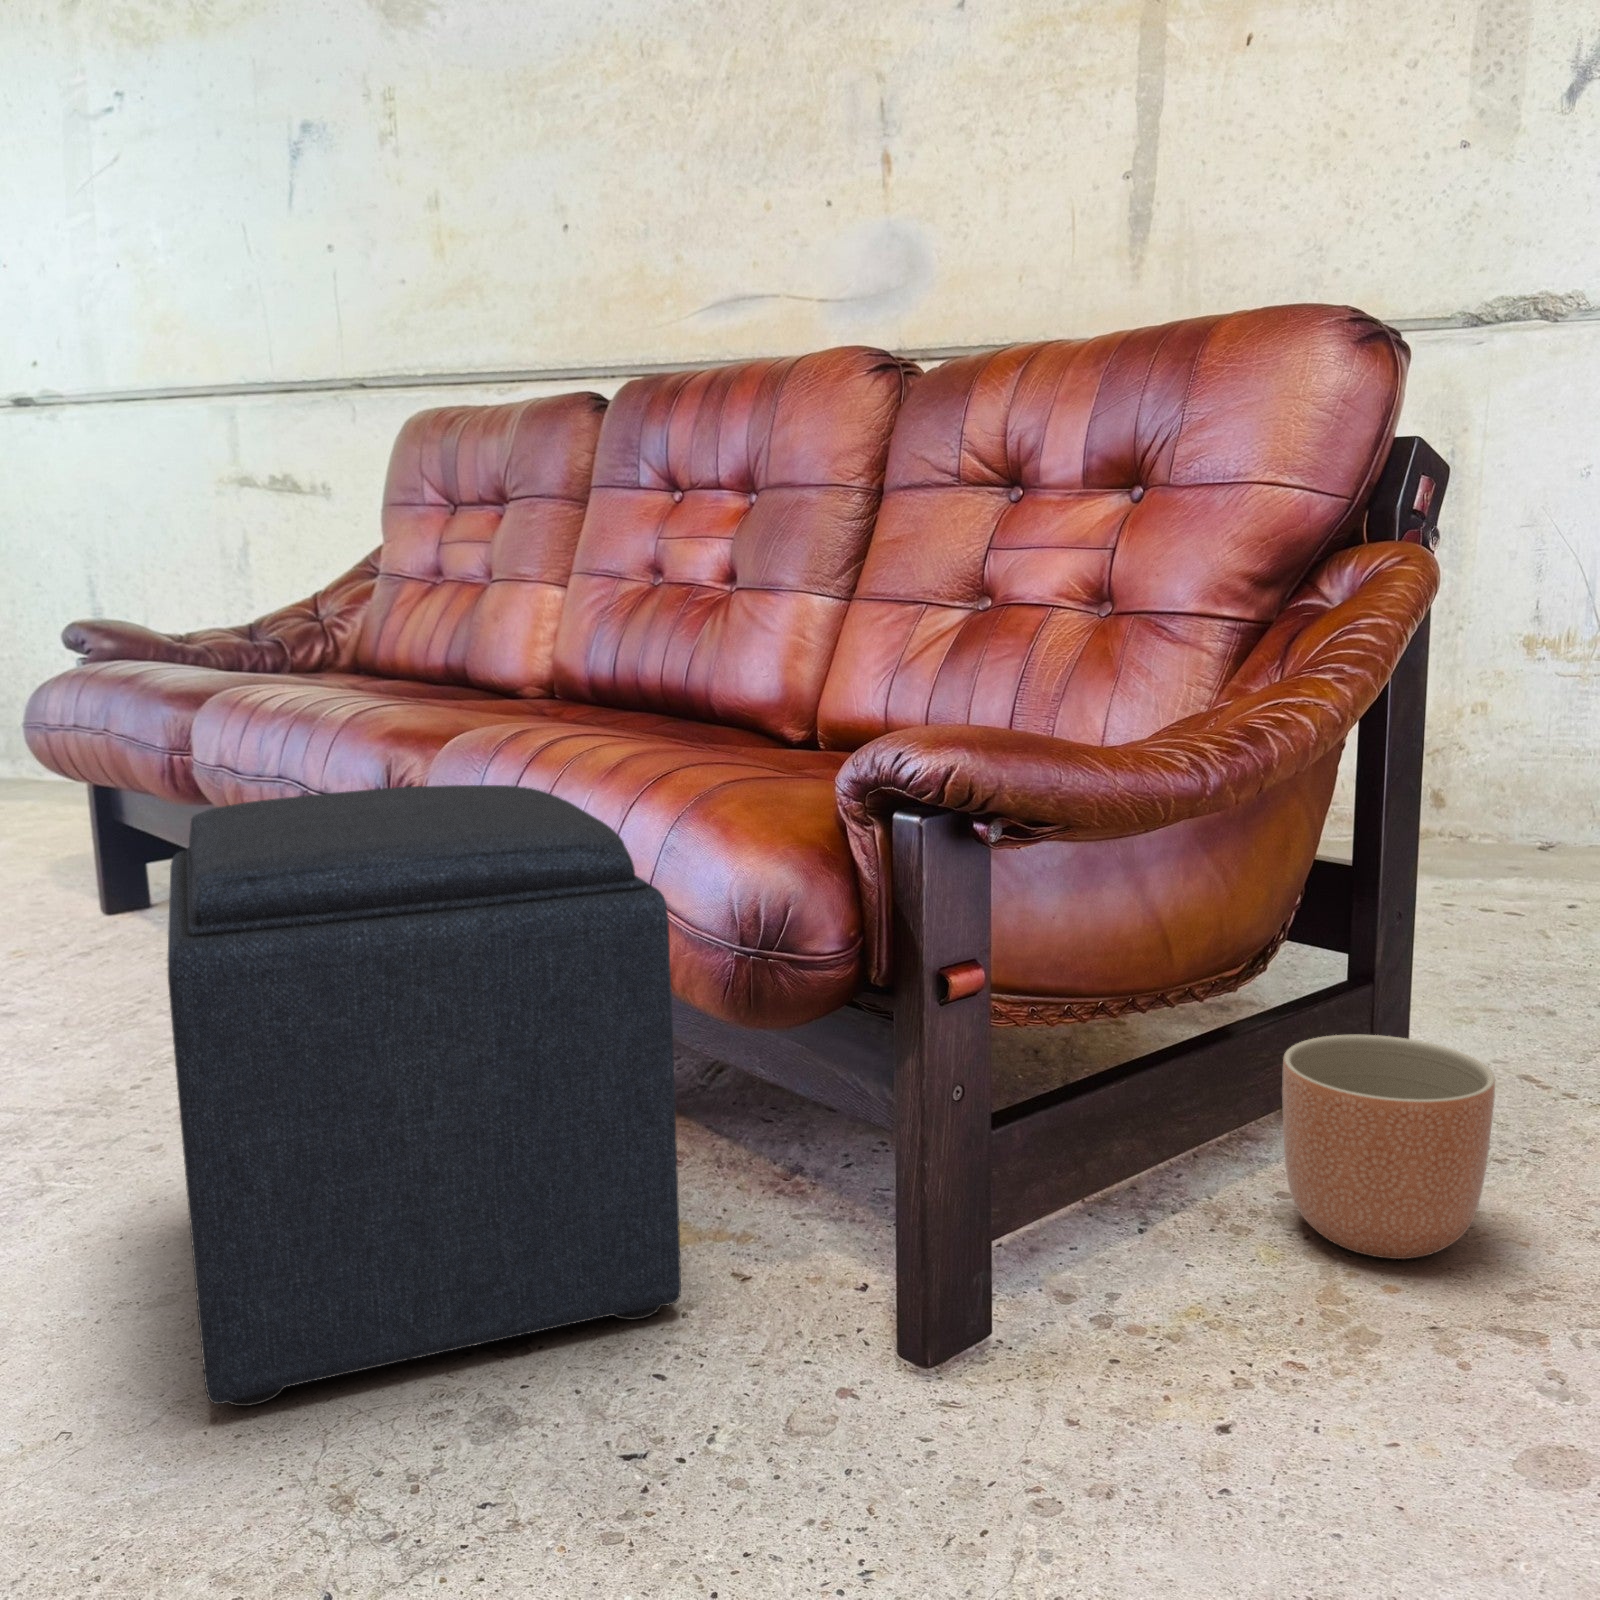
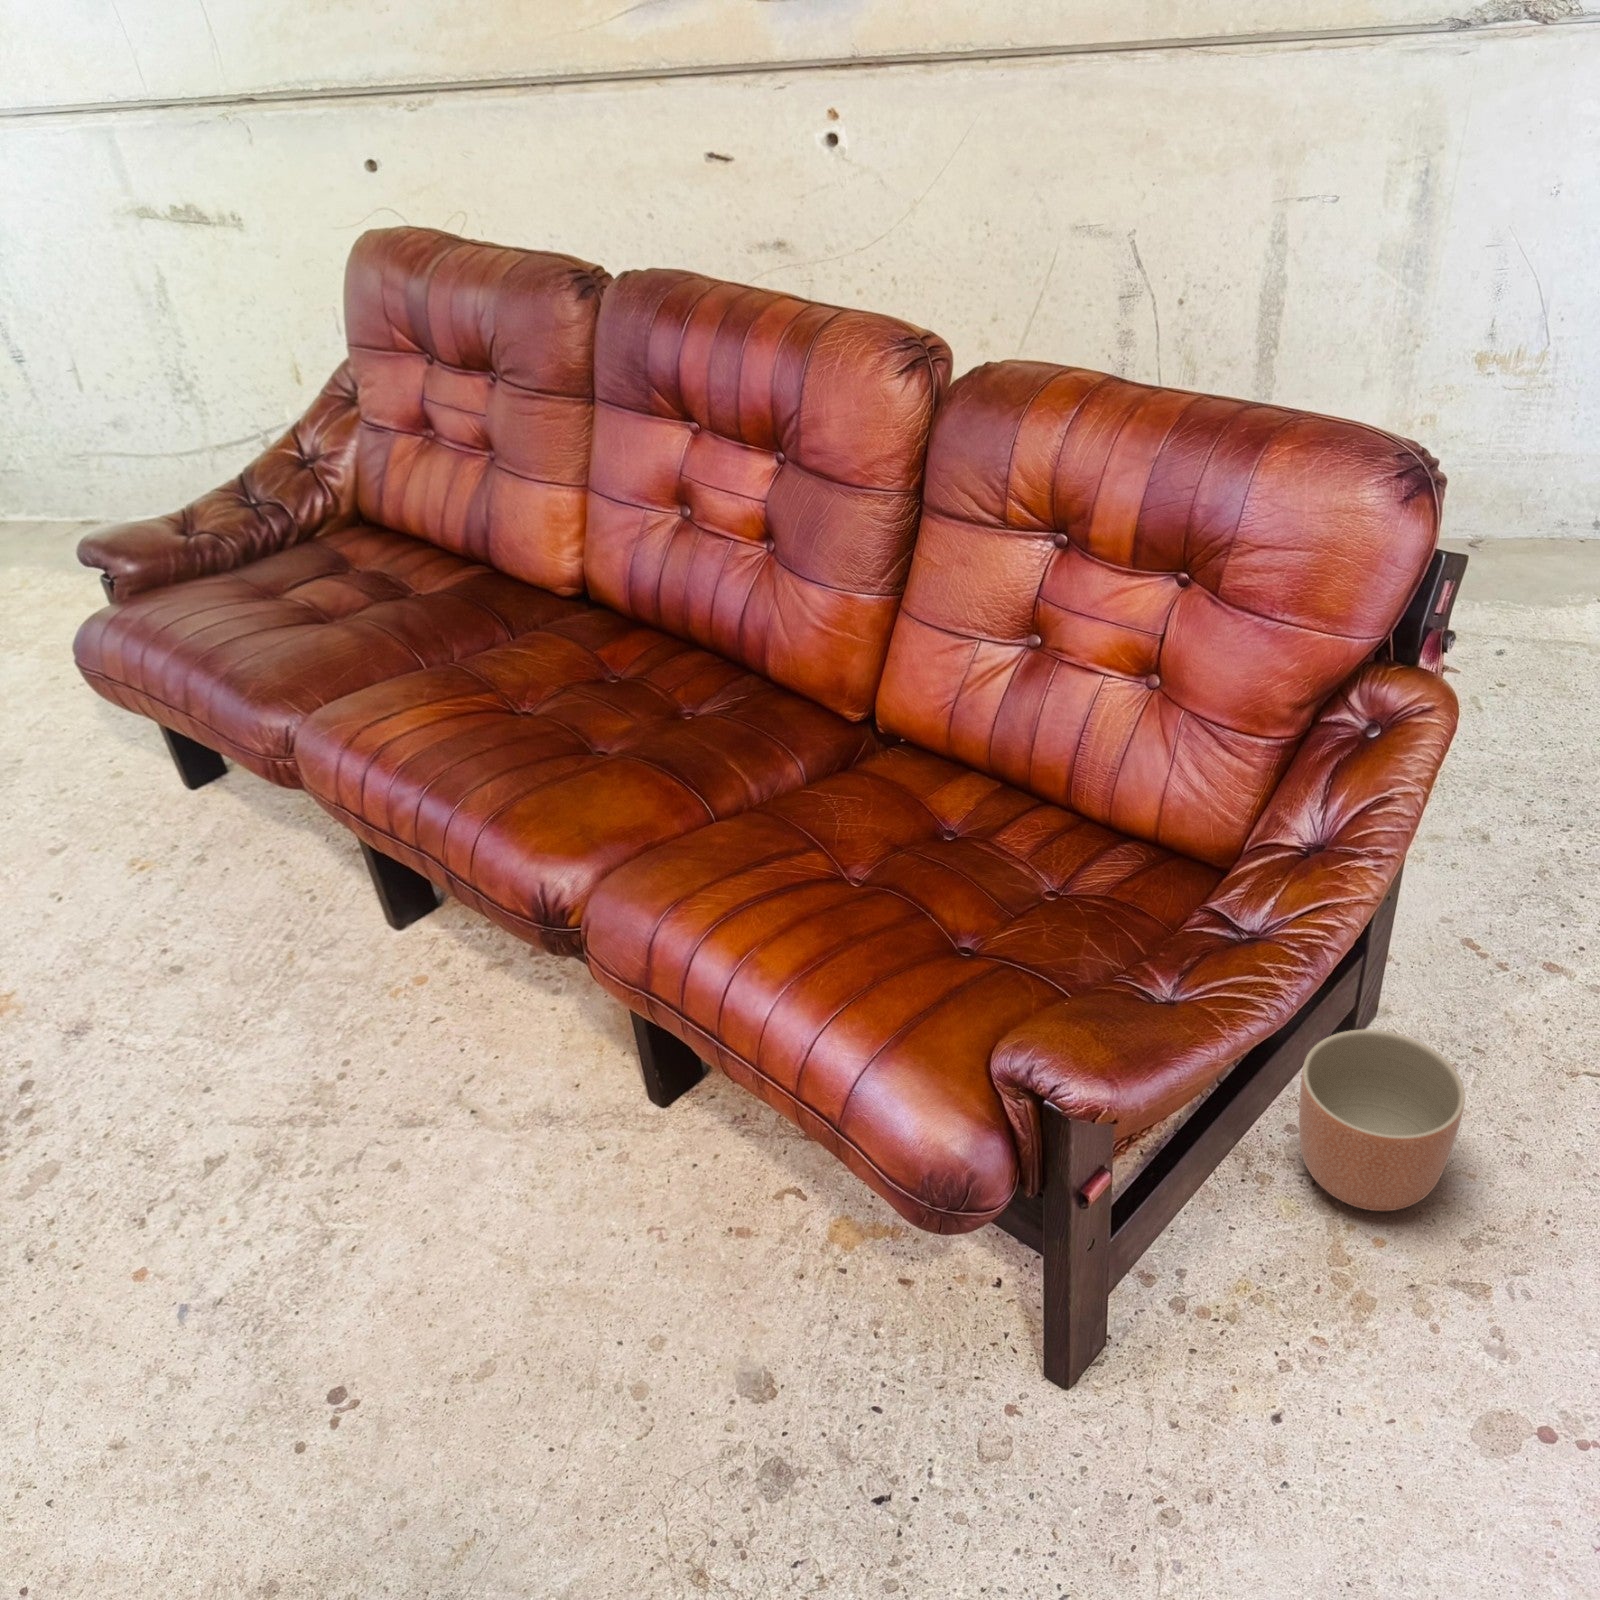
ottoman: present [168,785,681,1406] -> none [403,917,873,1490]

